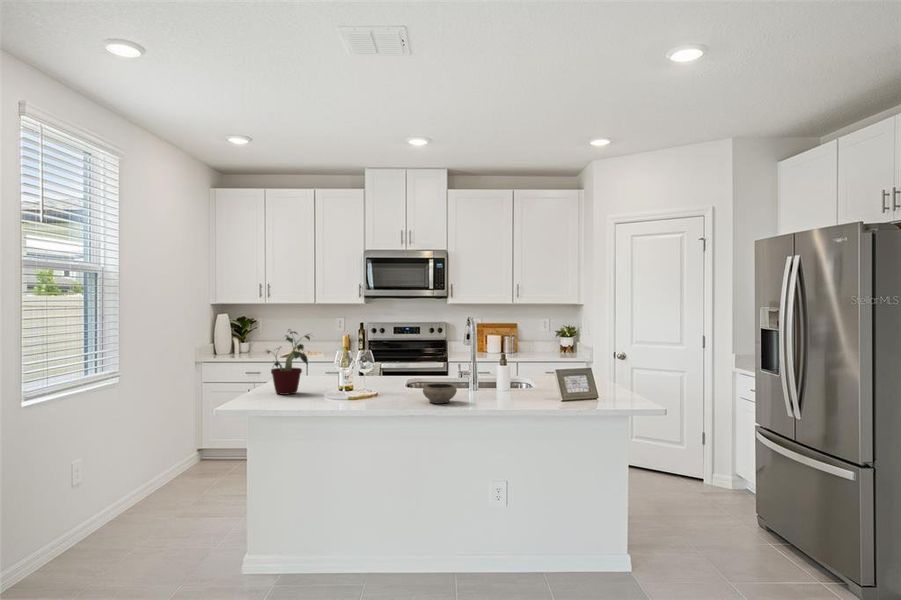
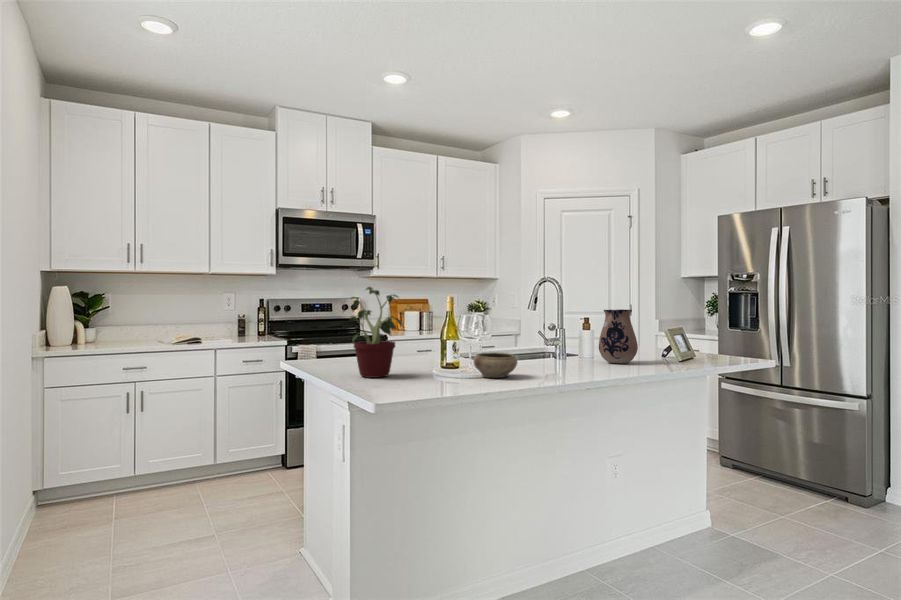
ceramic pitcher: none [484,350,522,400] -> present [599,309,638,364]
ceramic bowl: present [423,383,457,403] -> present [474,353,517,378]

